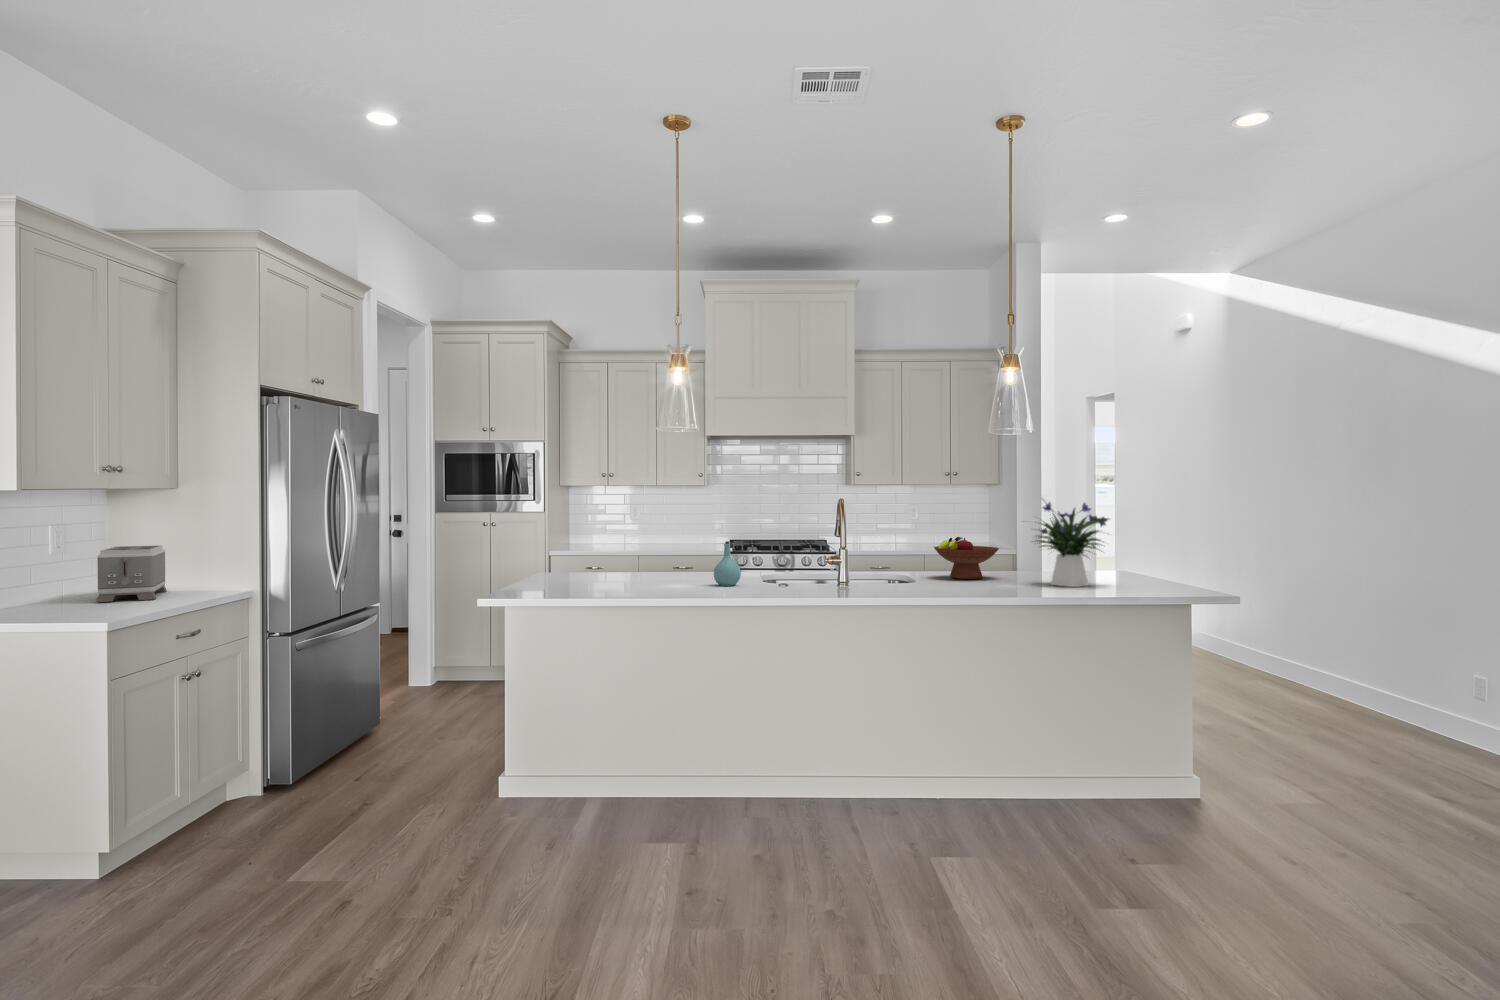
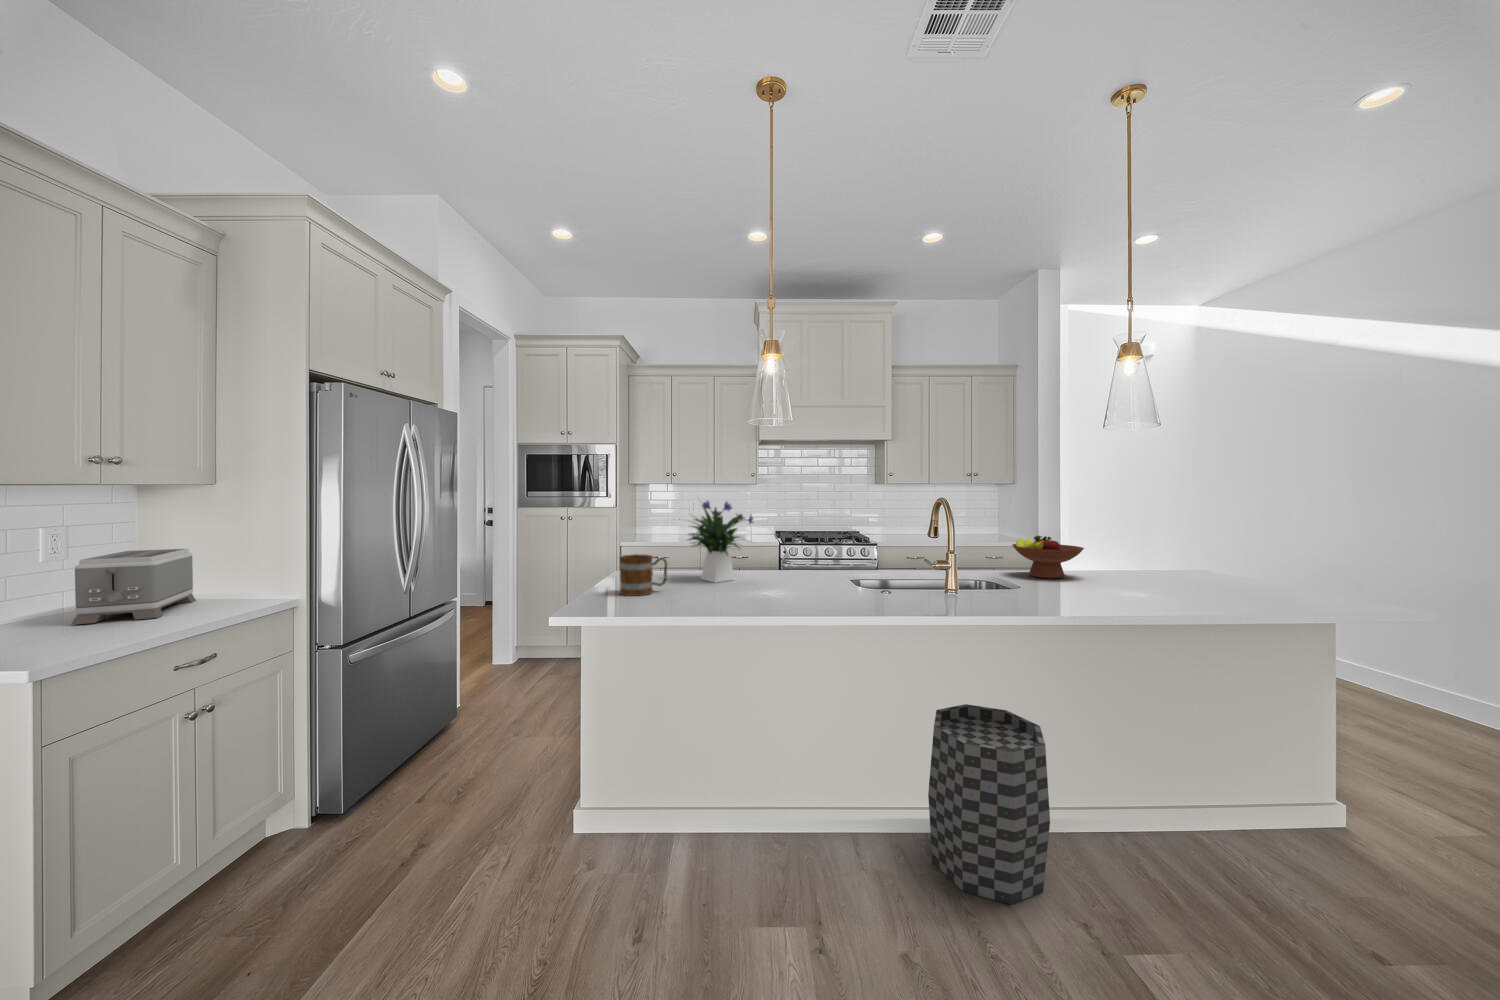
flower arrangement: present [1037,502,1109,587] -> present [689,501,753,582]
bottle: present [714,541,741,586] -> none [811,543,840,591]
mug: none [535,552,579,588] -> present [620,554,667,596]
trash can: none [799,686,900,837] -> present [928,704,1050,904]

